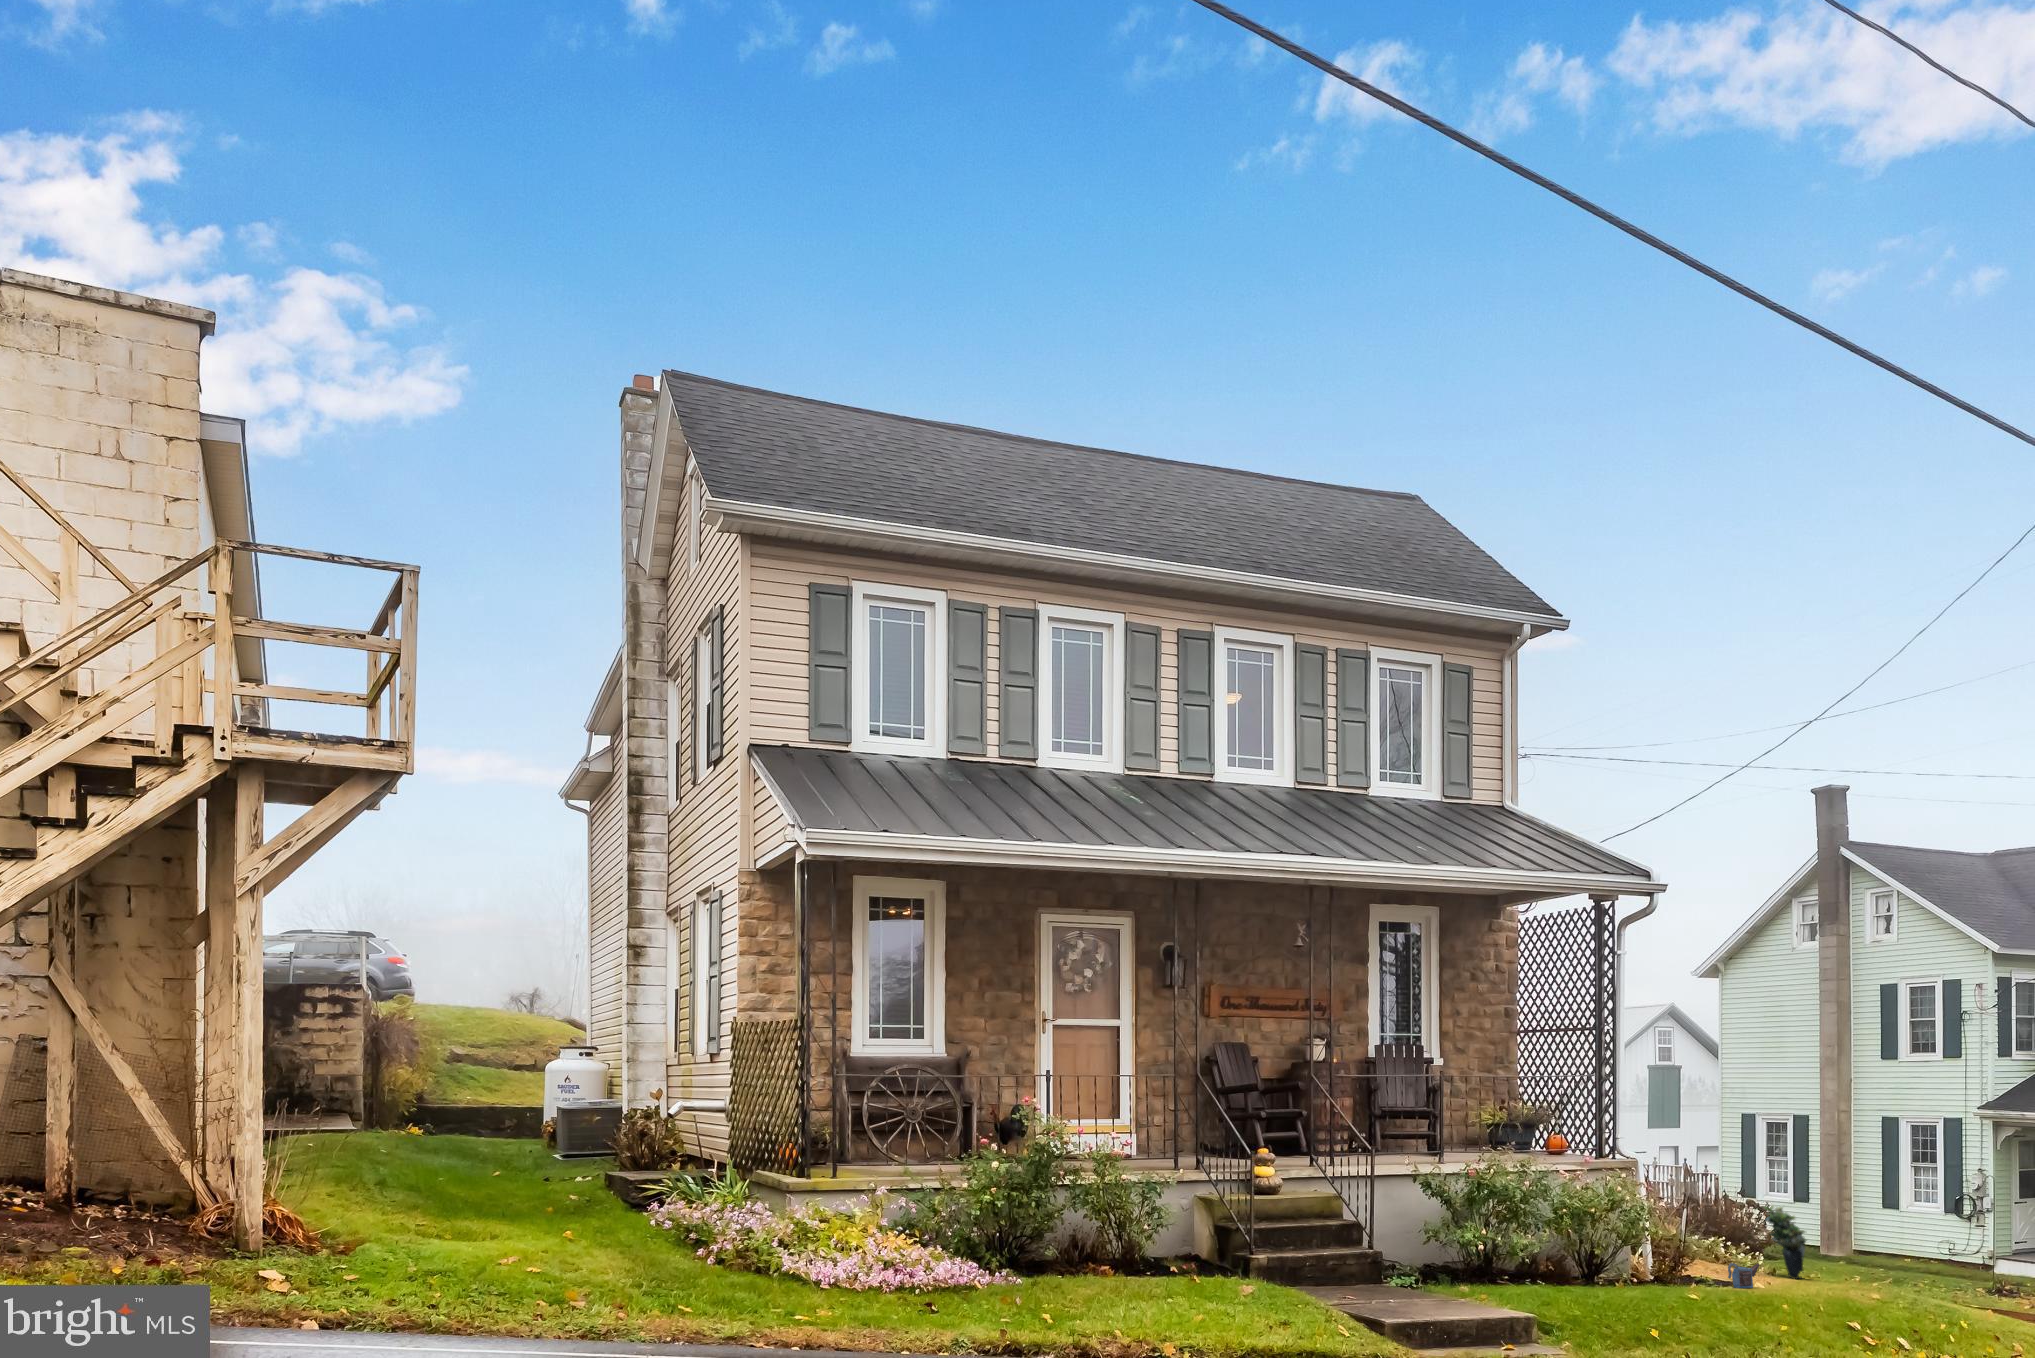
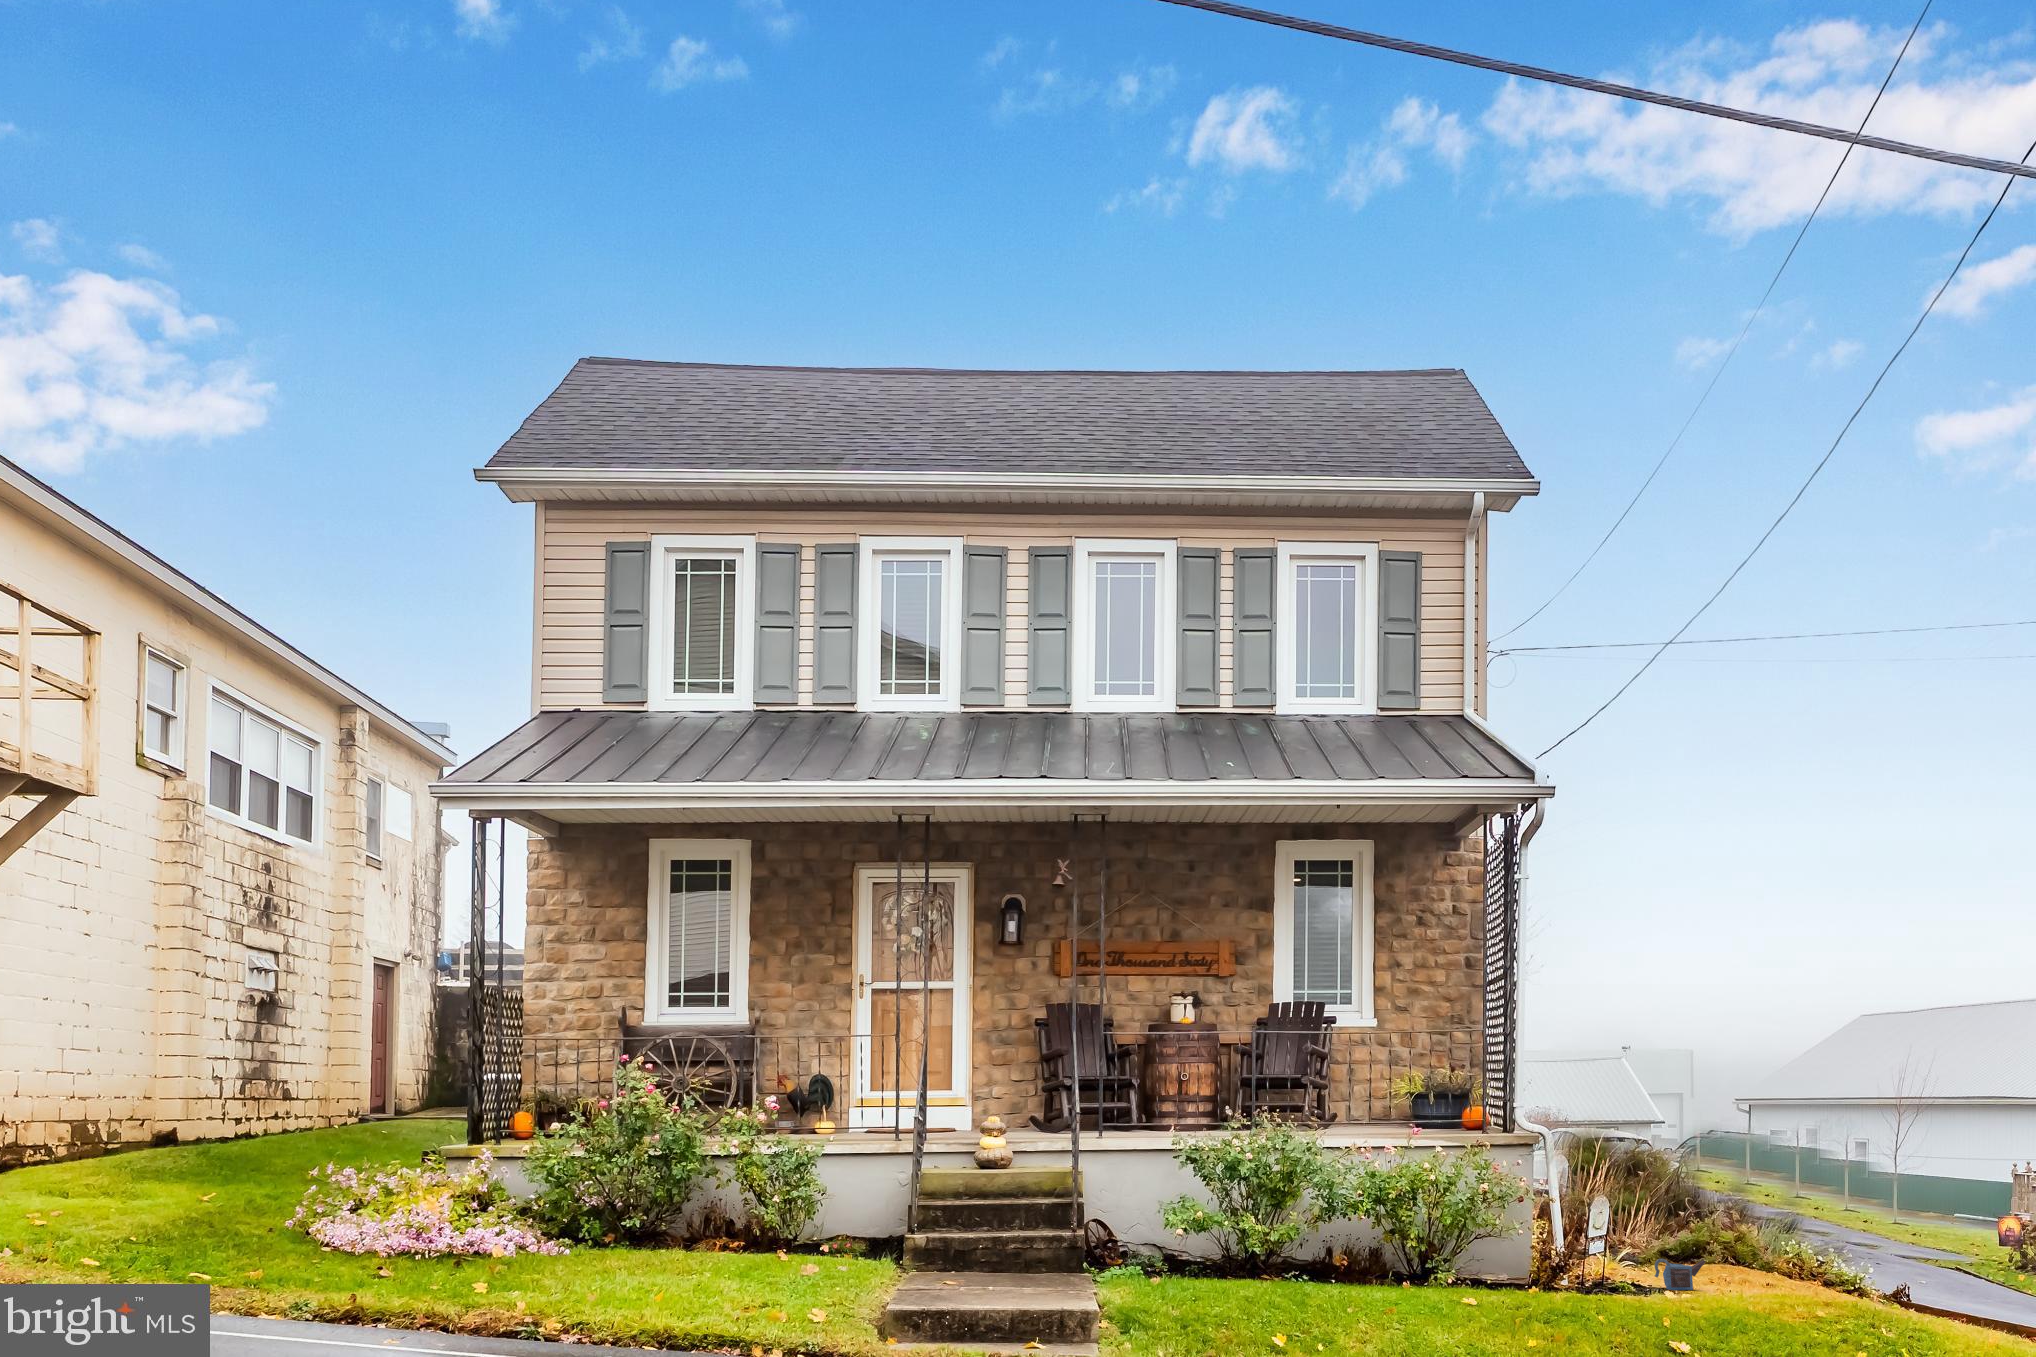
potted plant: present [1765,1206,1807,1279] -> none [1777,1189,1834,1283]

